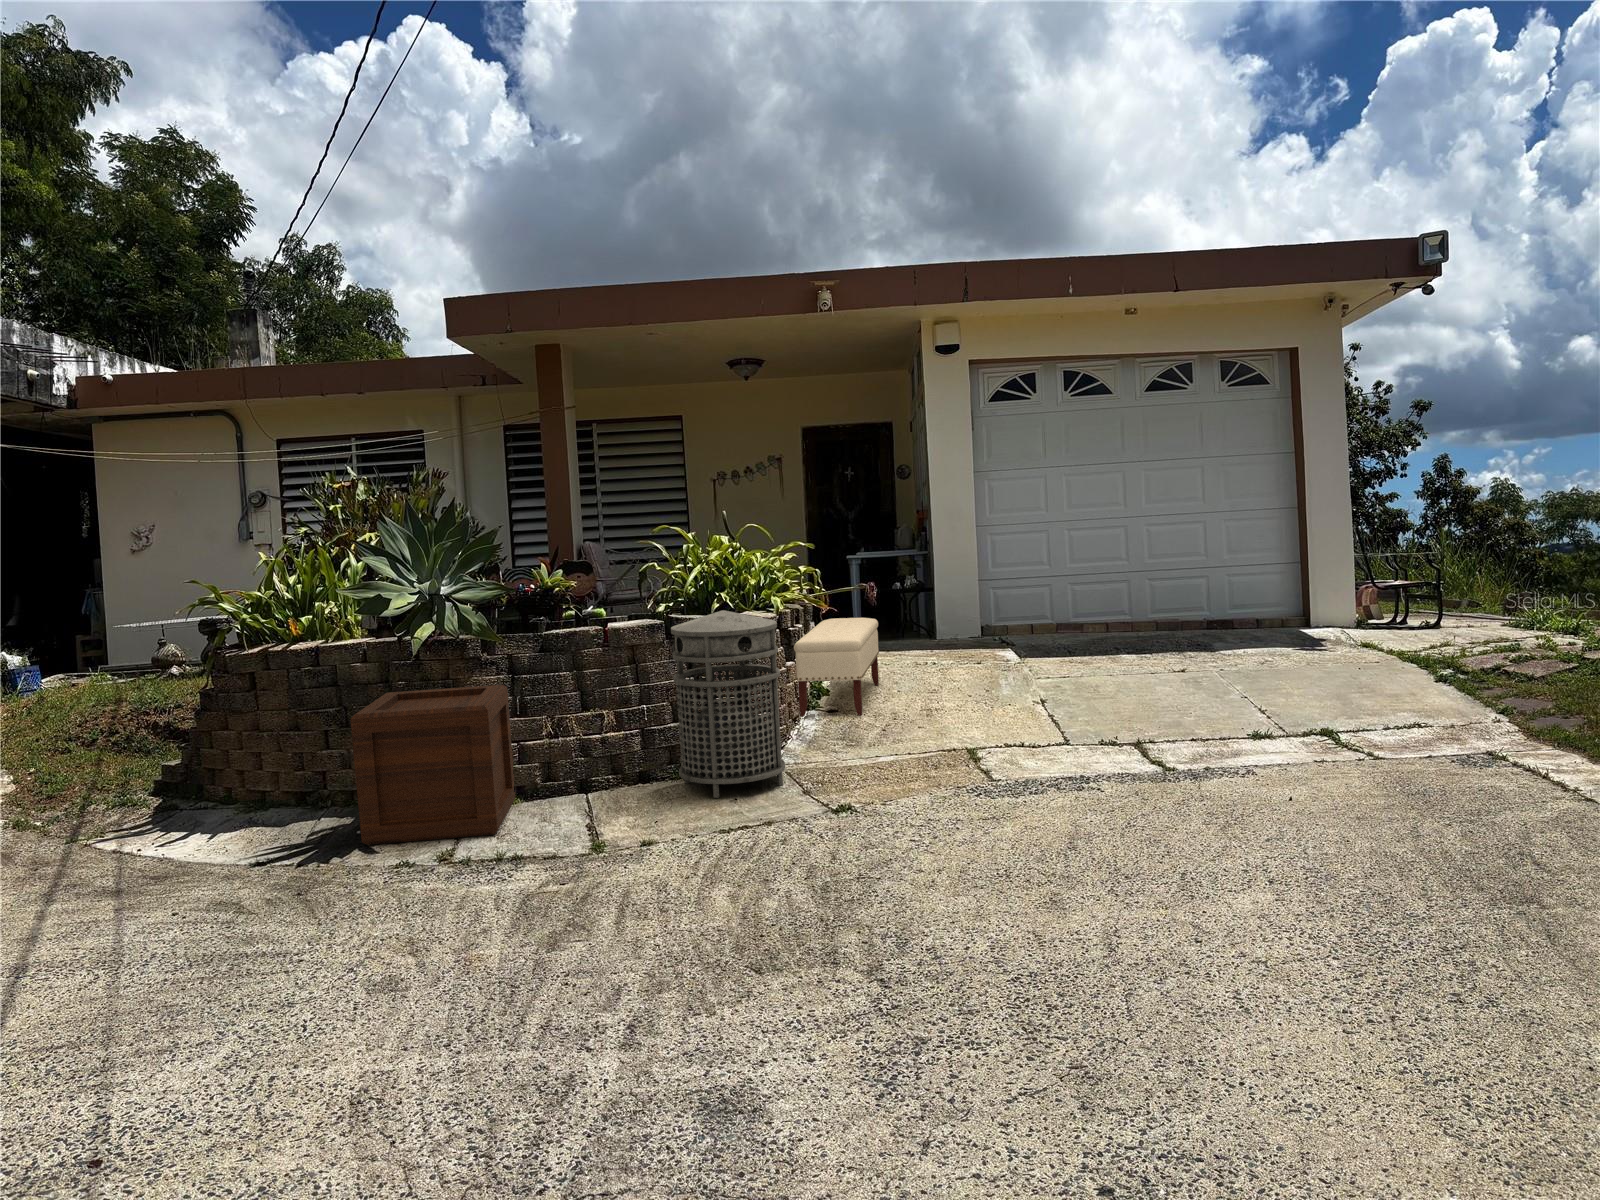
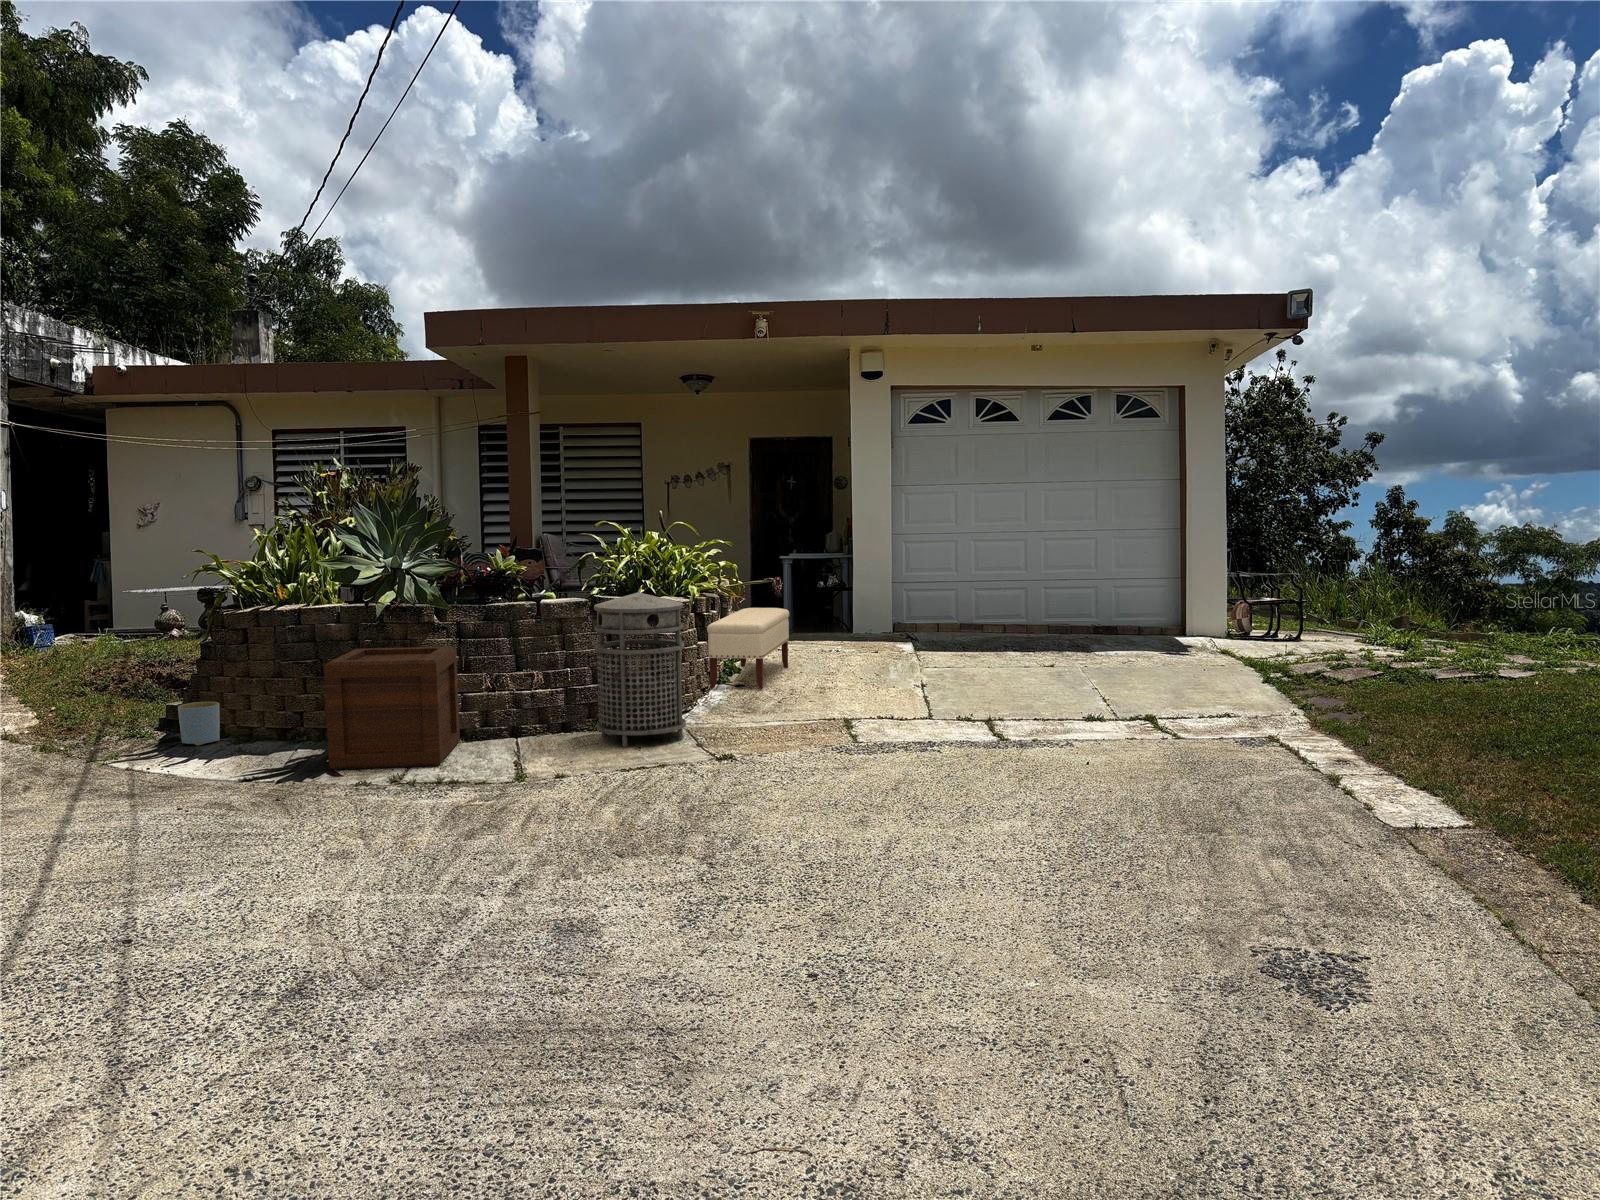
planter: none [176,761,228,815] -> present [178,702,220,745]

